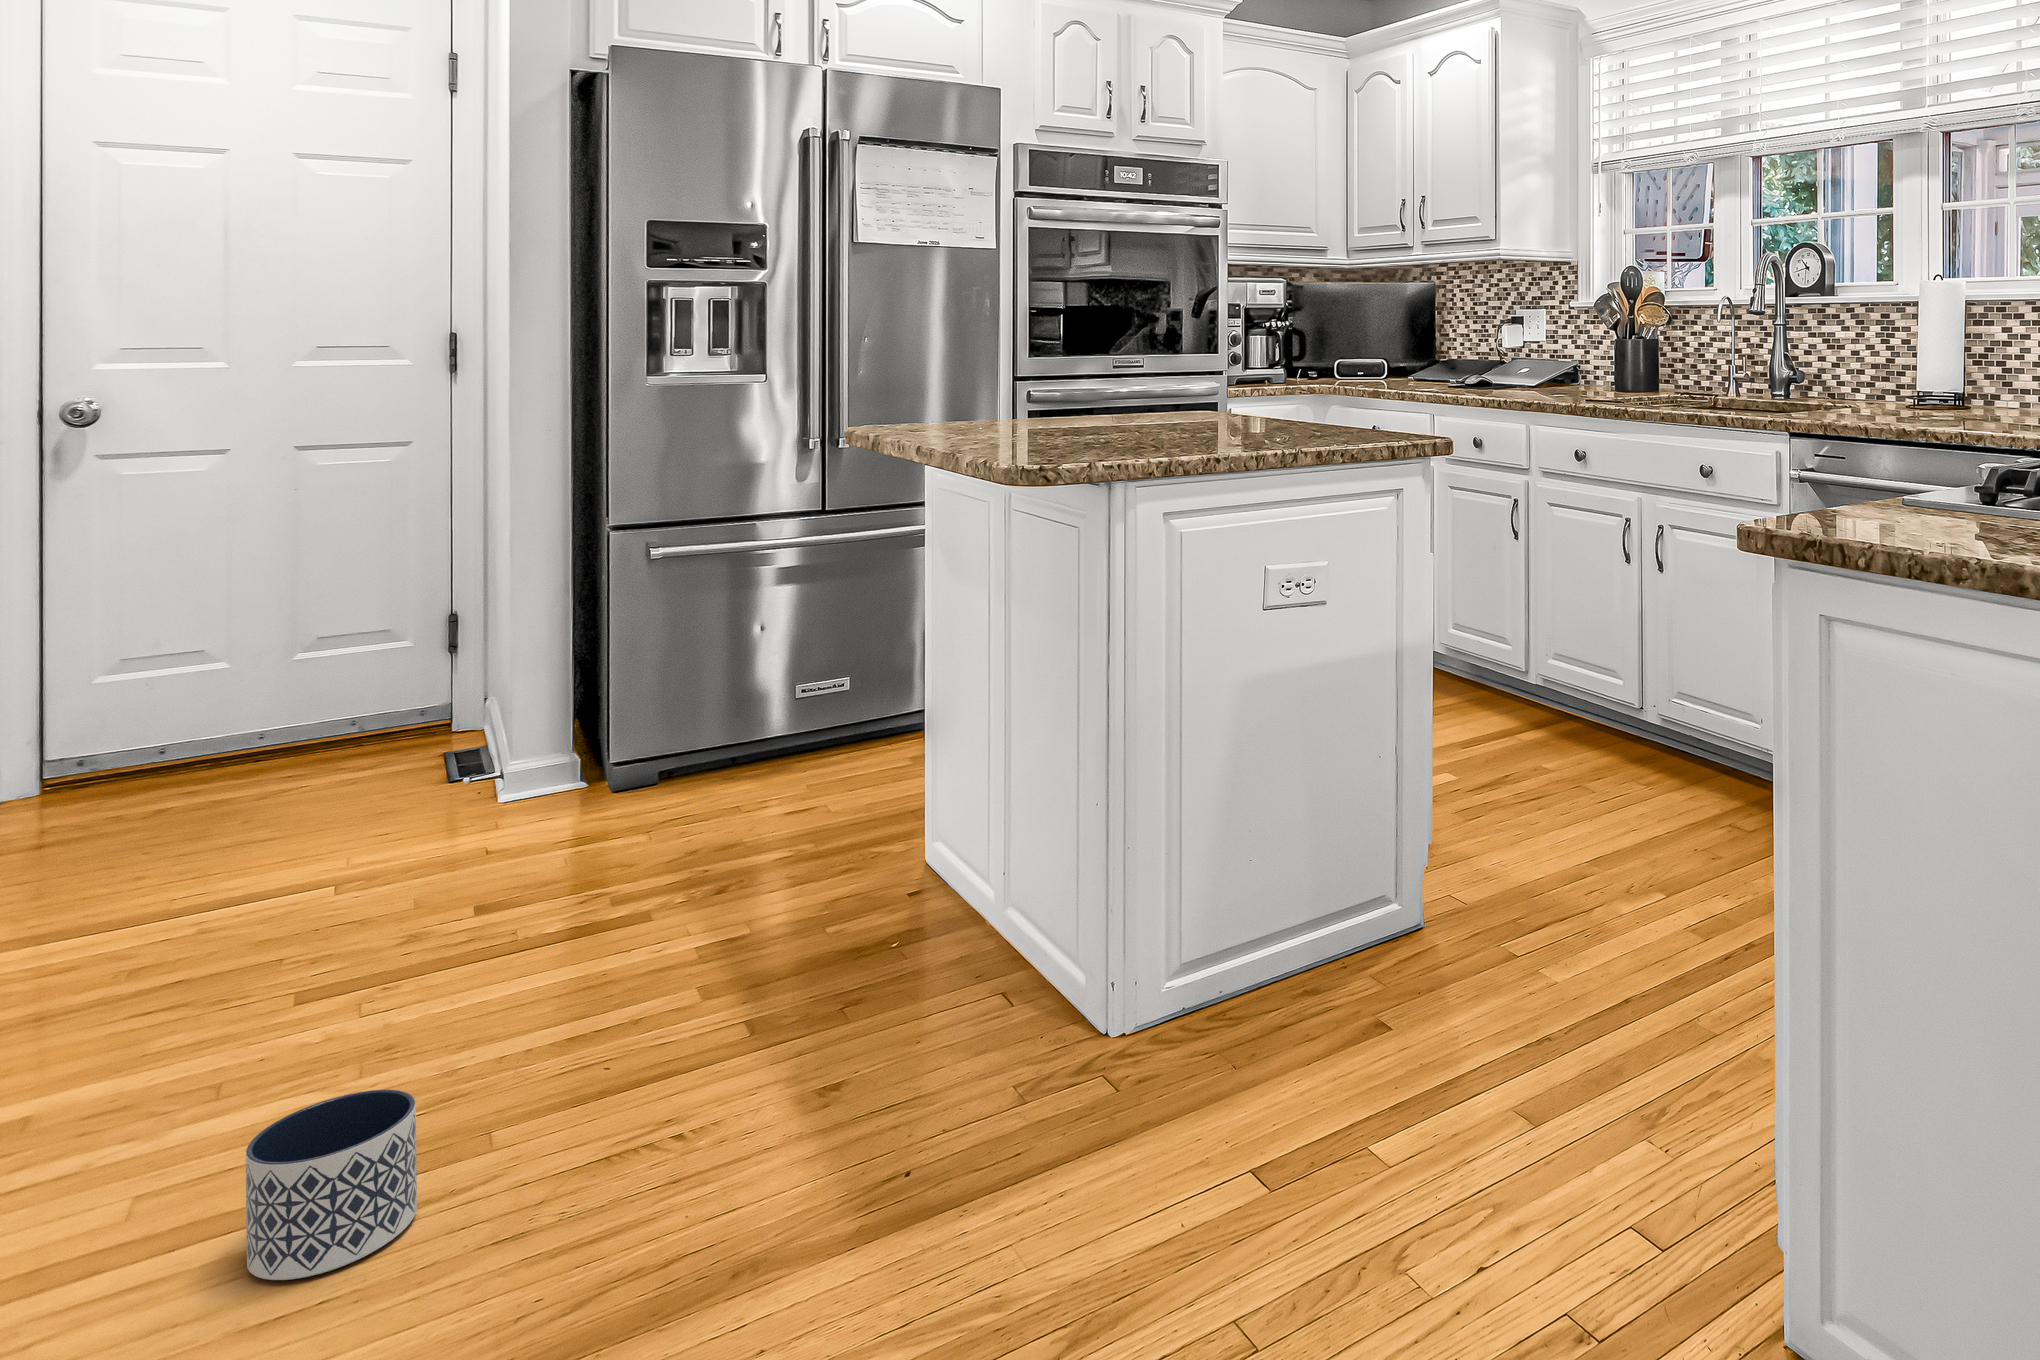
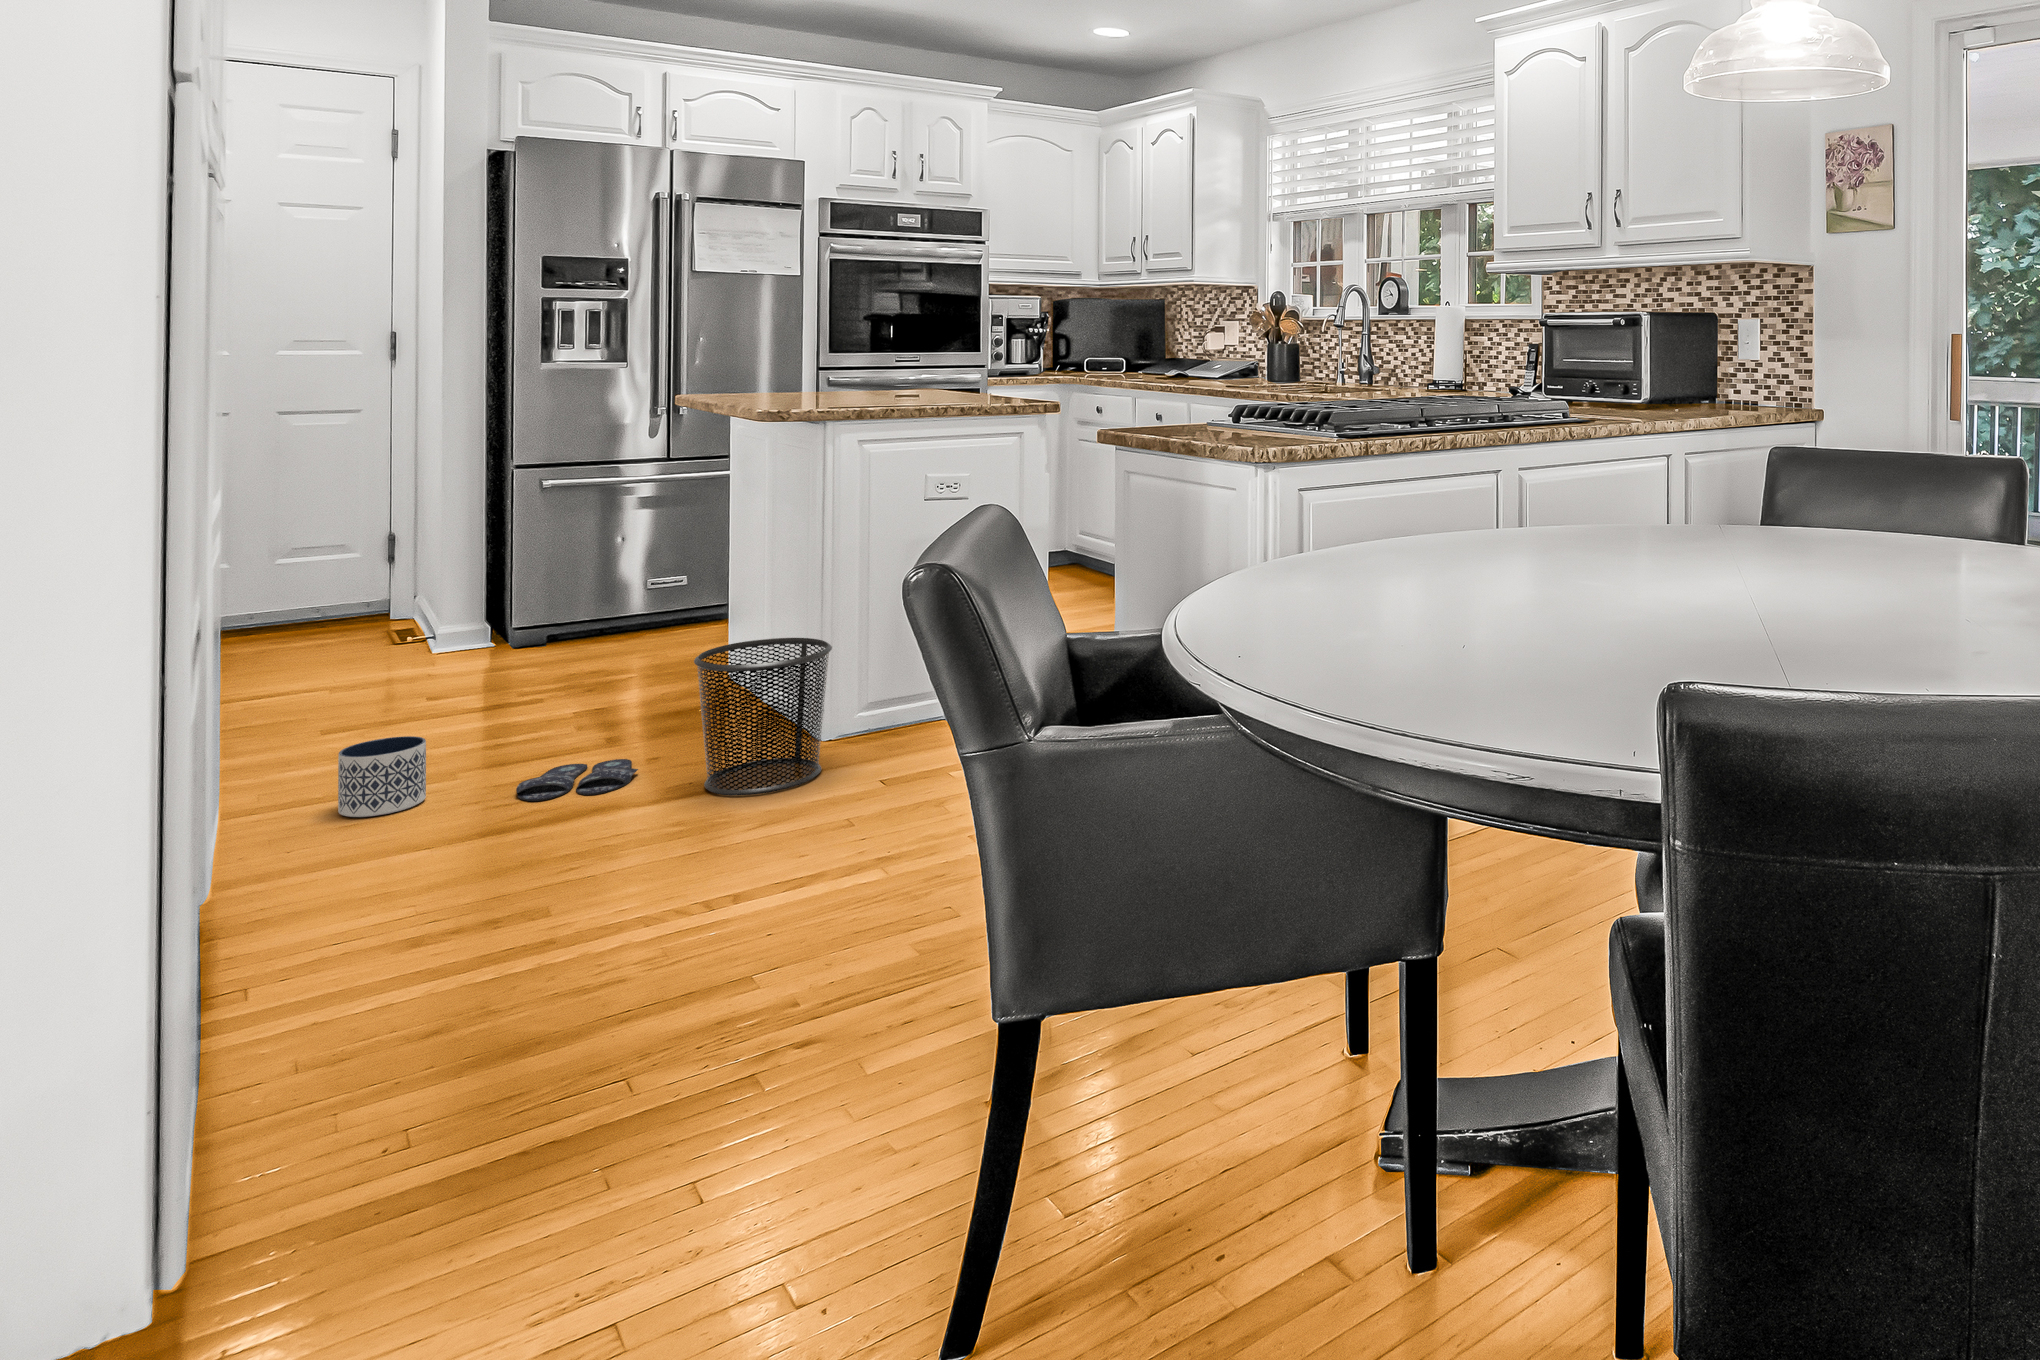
waste bin: none [899,882,1141,1226] -> present [694,638,832,796]
slippers: none [579,1092,799,1232] -> present [516,759,638,801]

